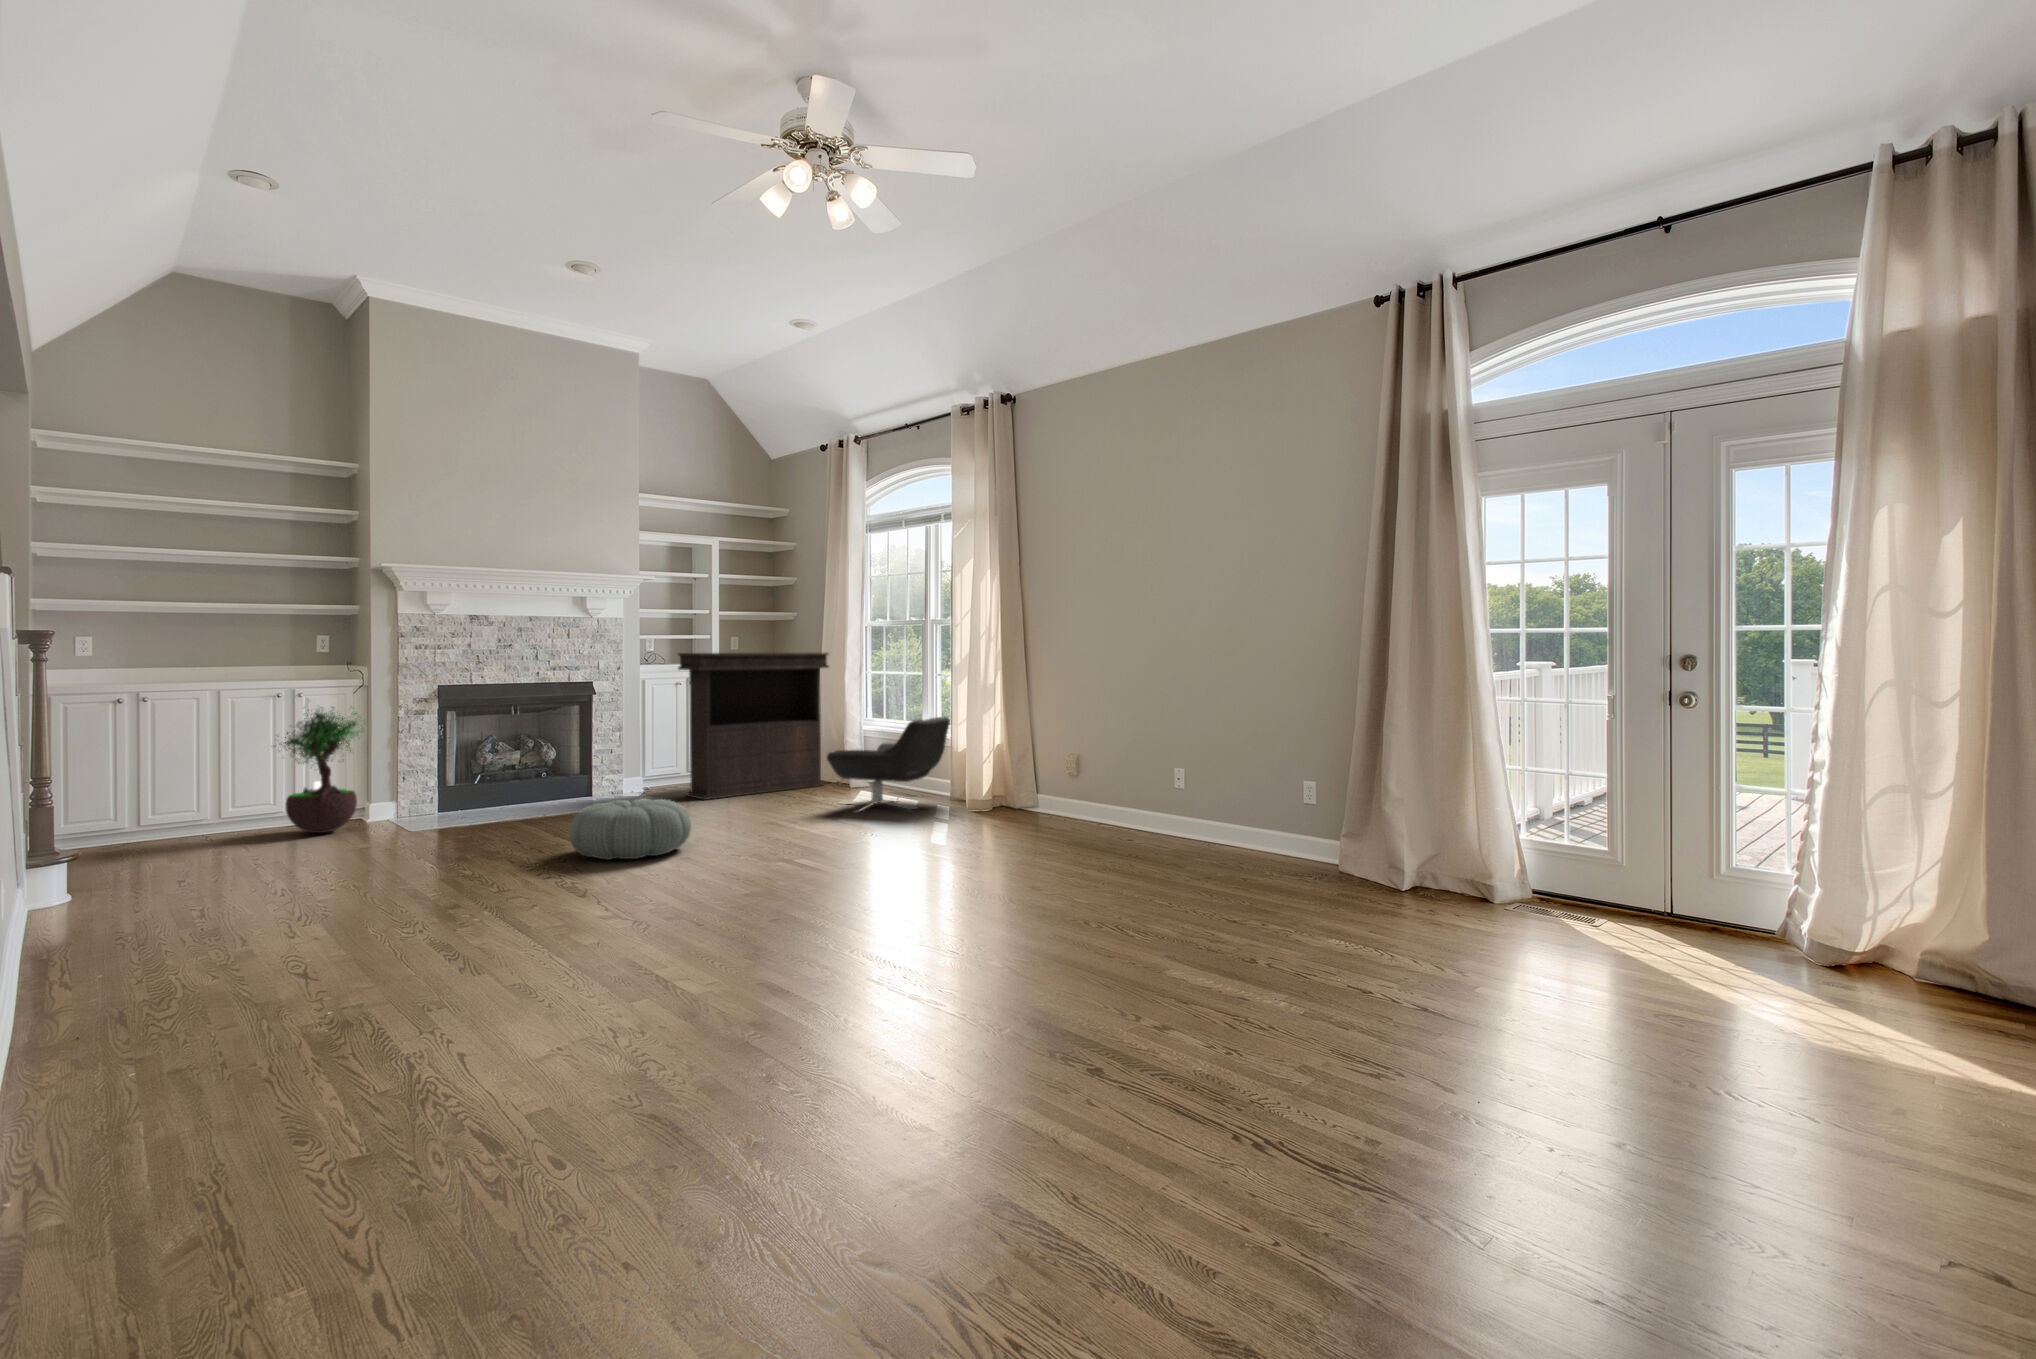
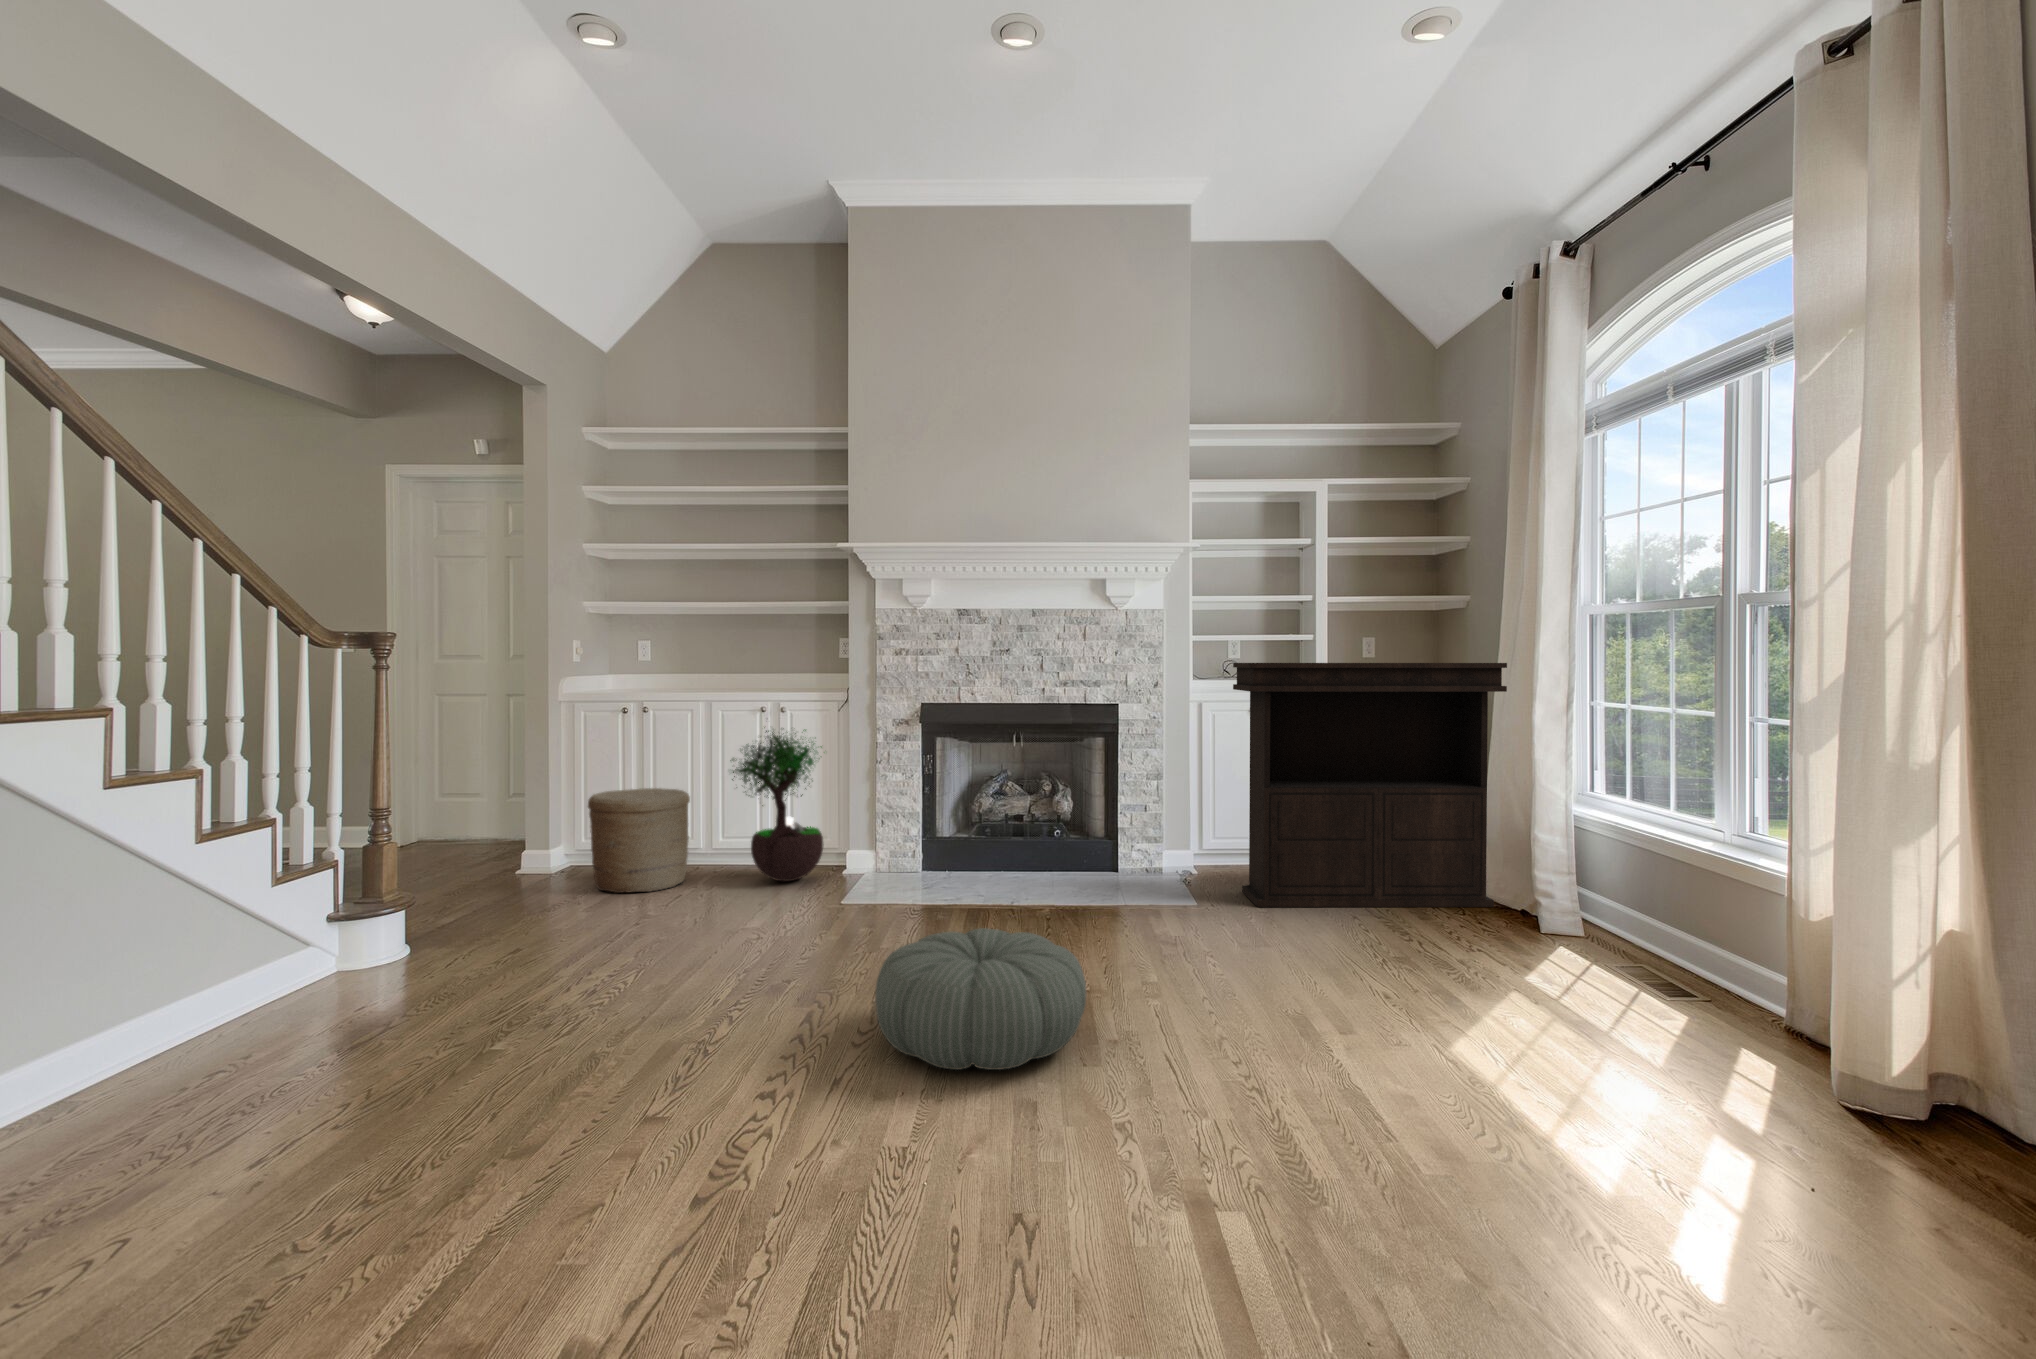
lounge chair: present [827,717,950,812] -> none [1443,824,1780,1042]
woven basket: none [108,767,220,860] -> present [588,788,690,893]

